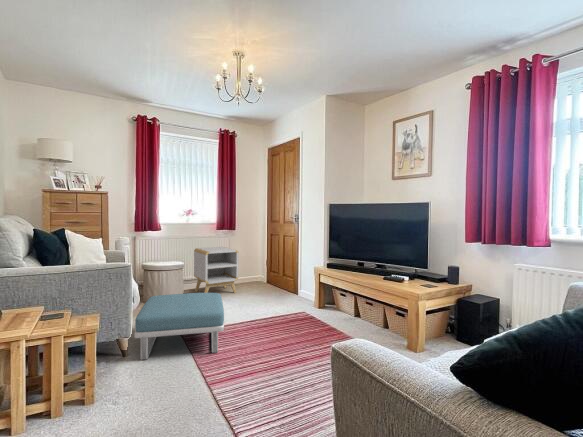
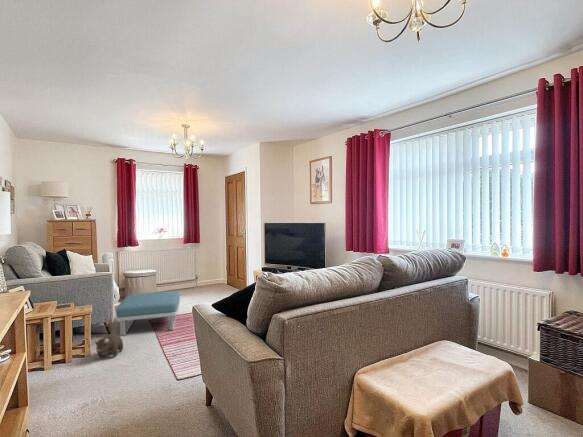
side table: present [194,247,239,293] -> none [165,257,200,297]
plush toy: none [99,365,147,406] -> present [94,334,123,357]

